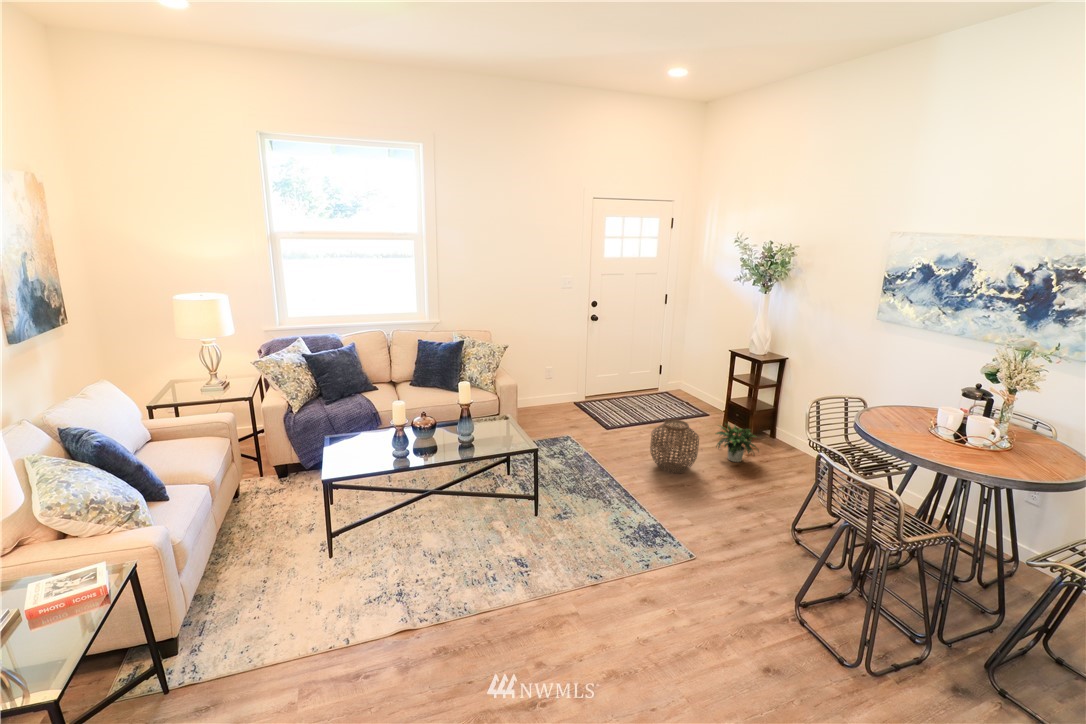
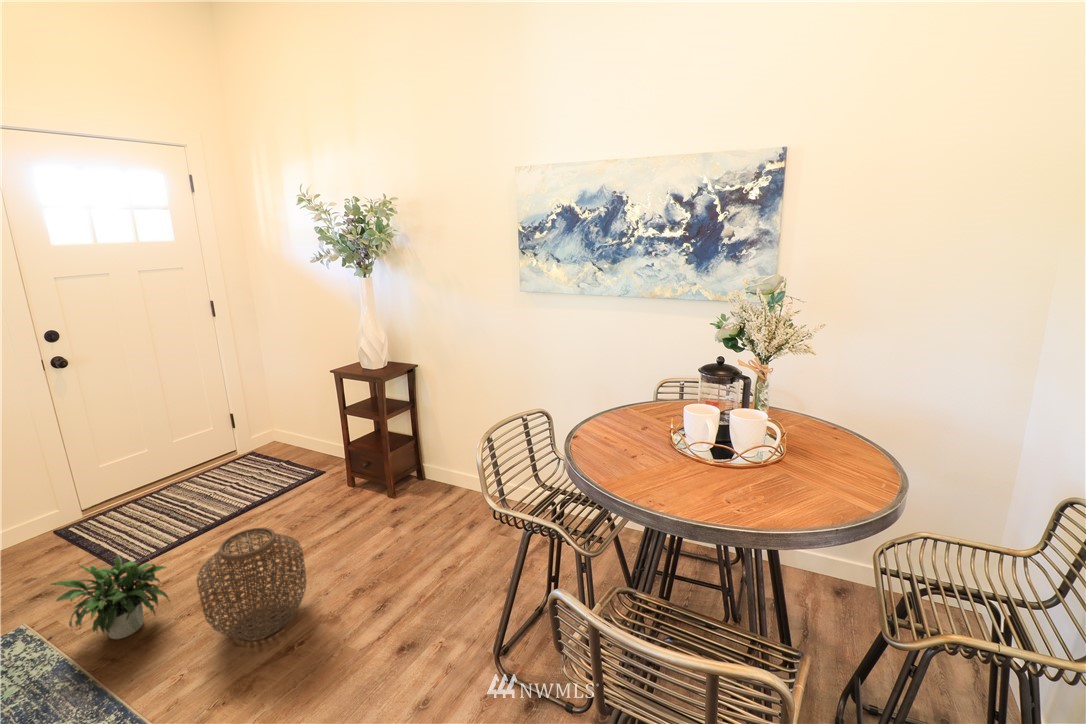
potted plant: present [716,424,757,462] -> present [48,555,169,639]

